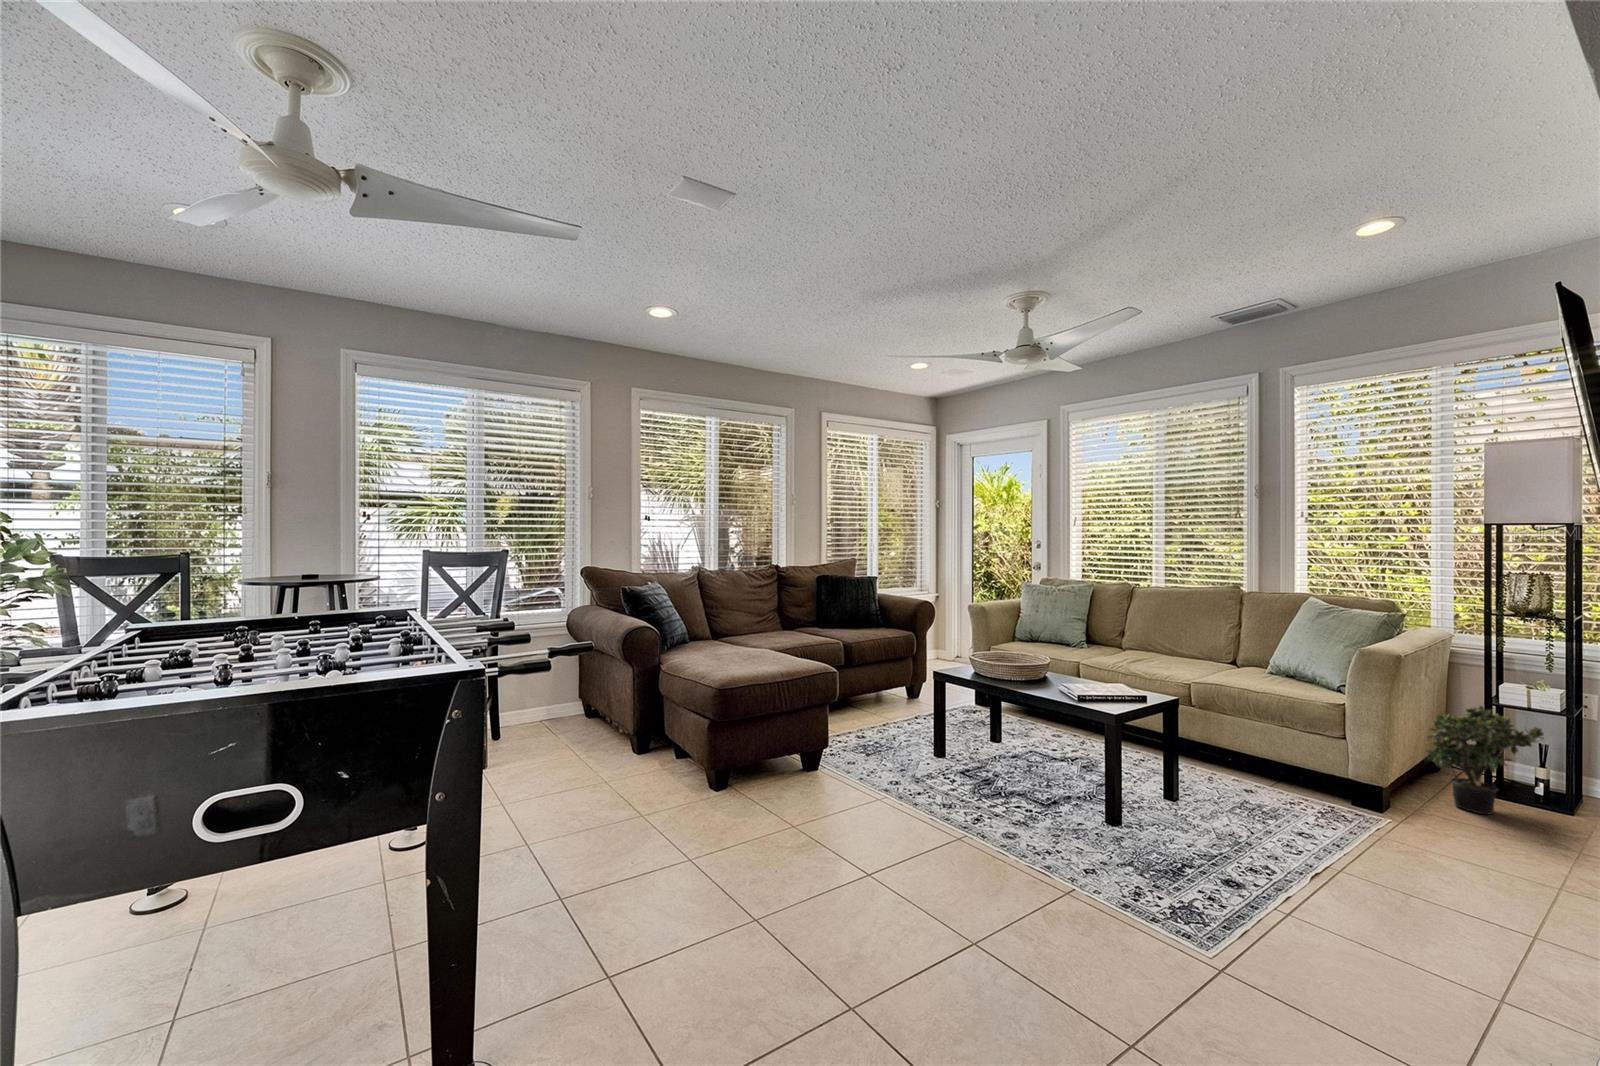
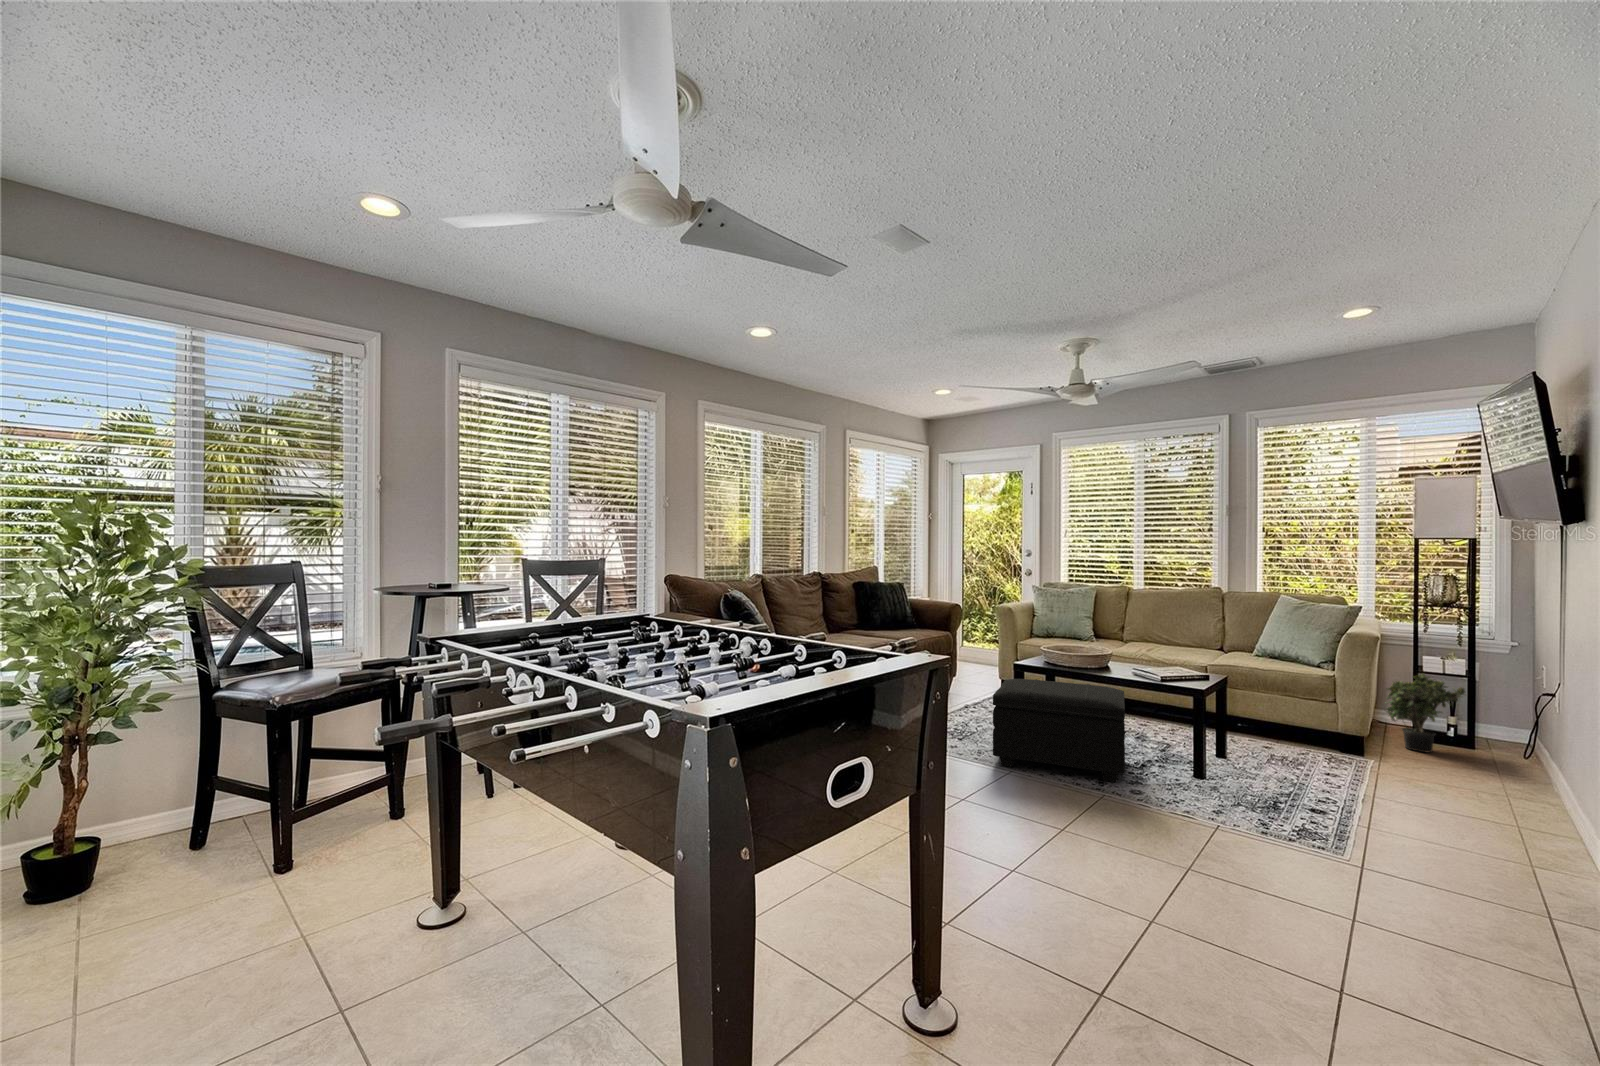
footstool: none [868,690,1038,823] -> present [993,679,1125,782]

